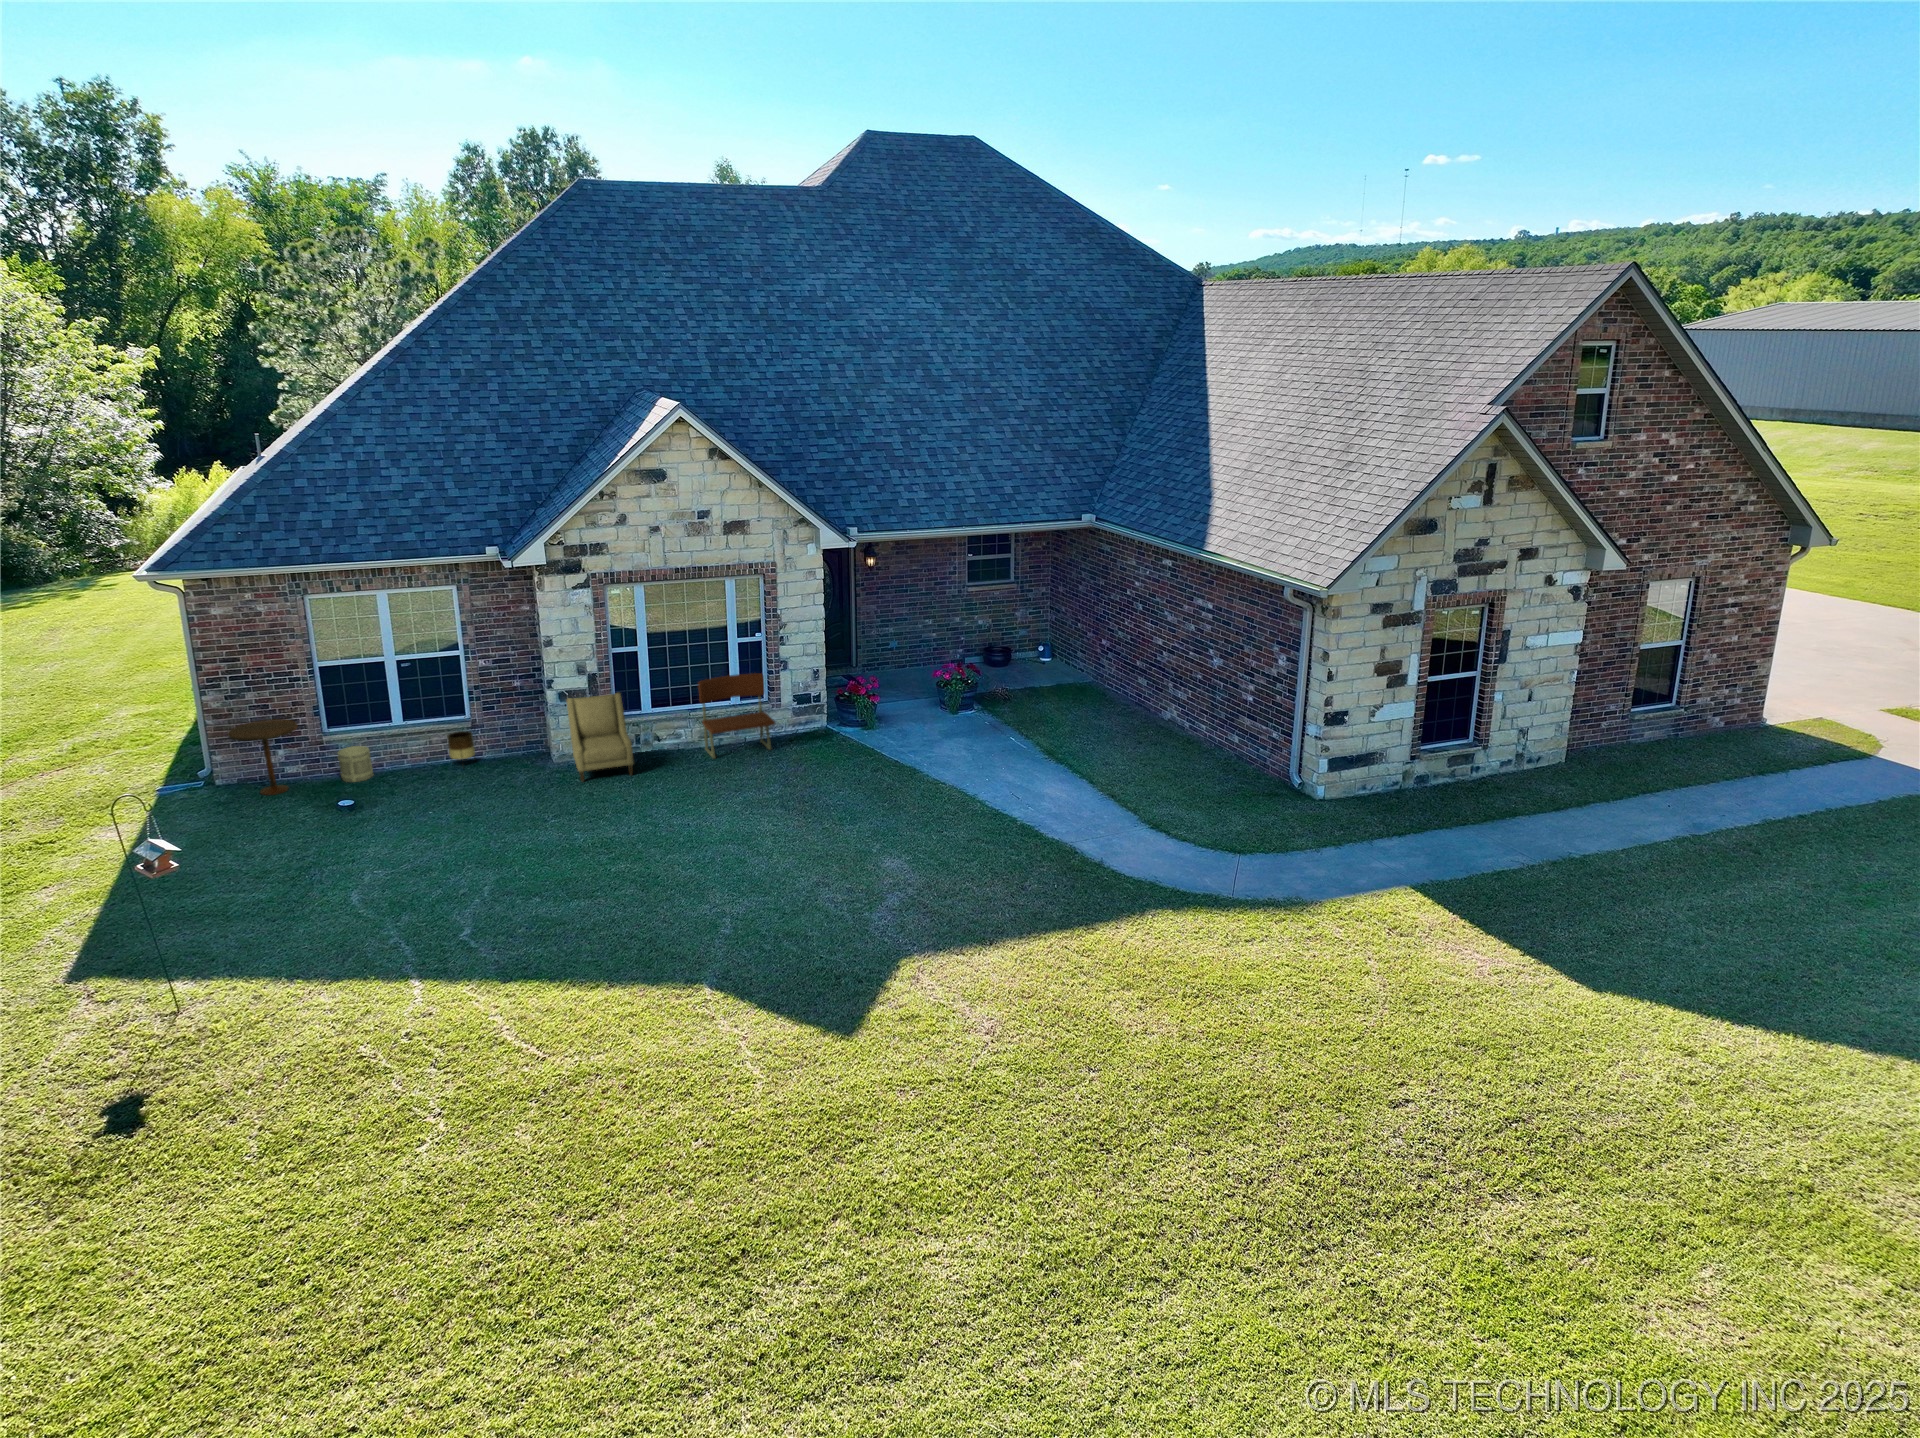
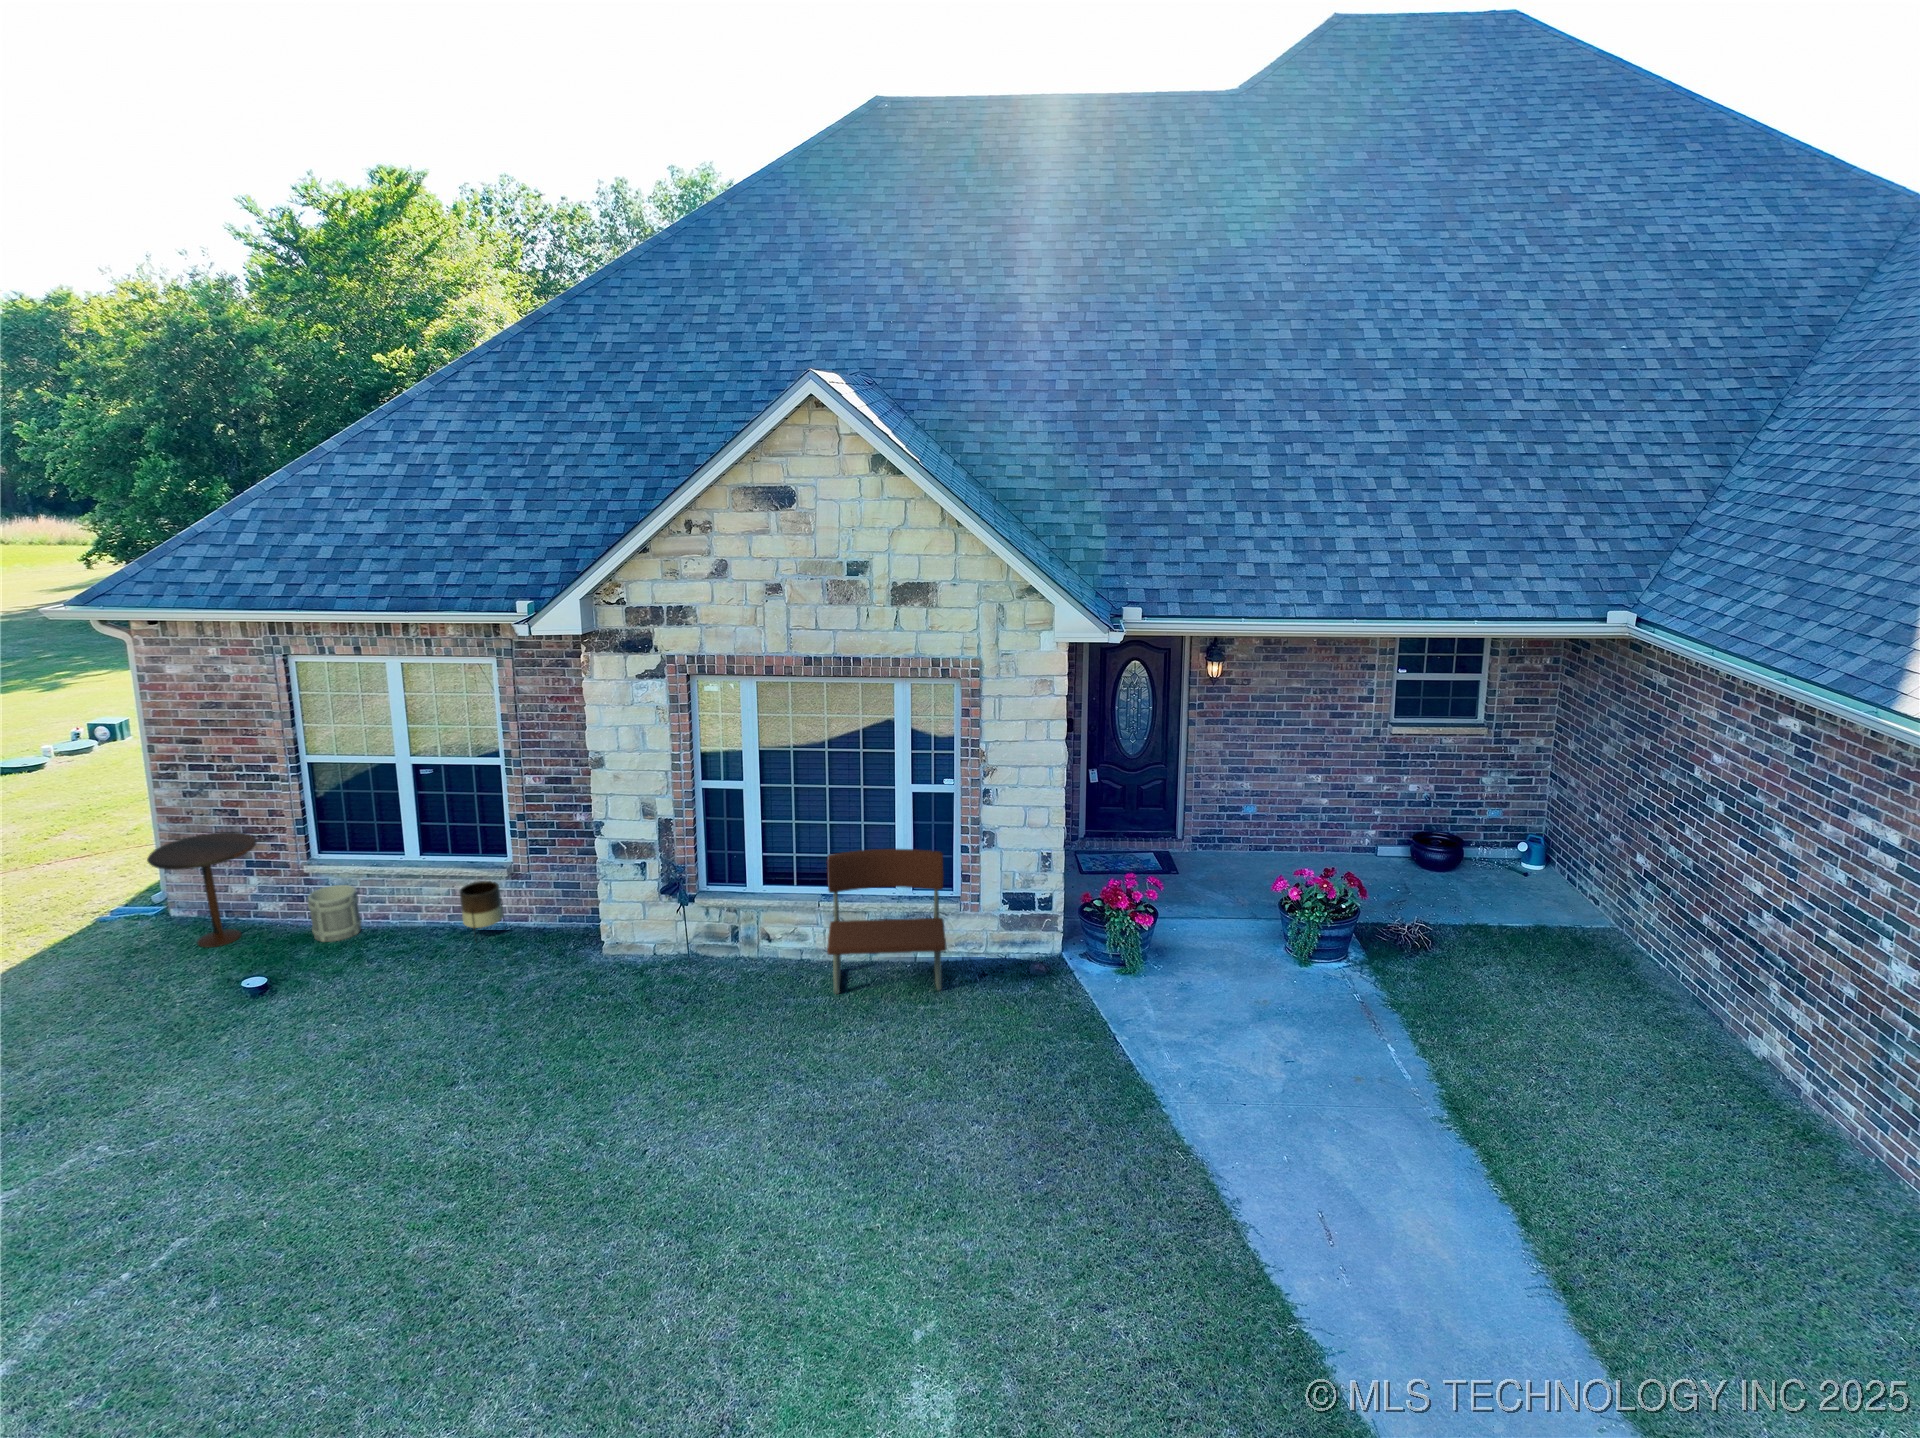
chair: present [567,693,634,782] -> none [591,858,702,1009]

